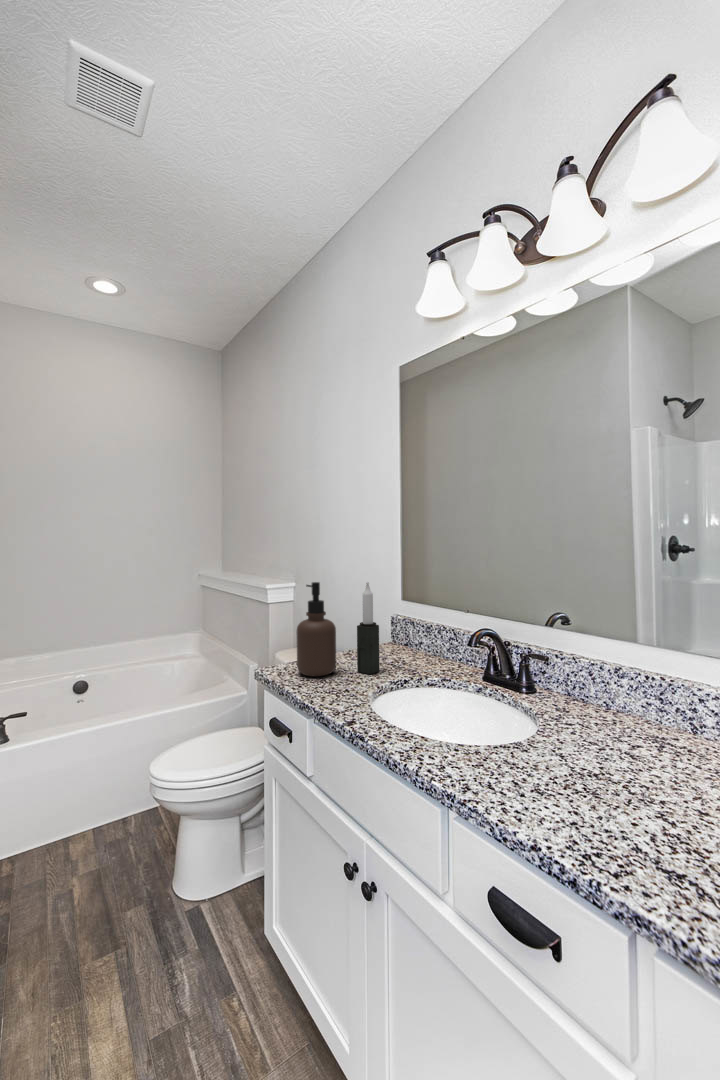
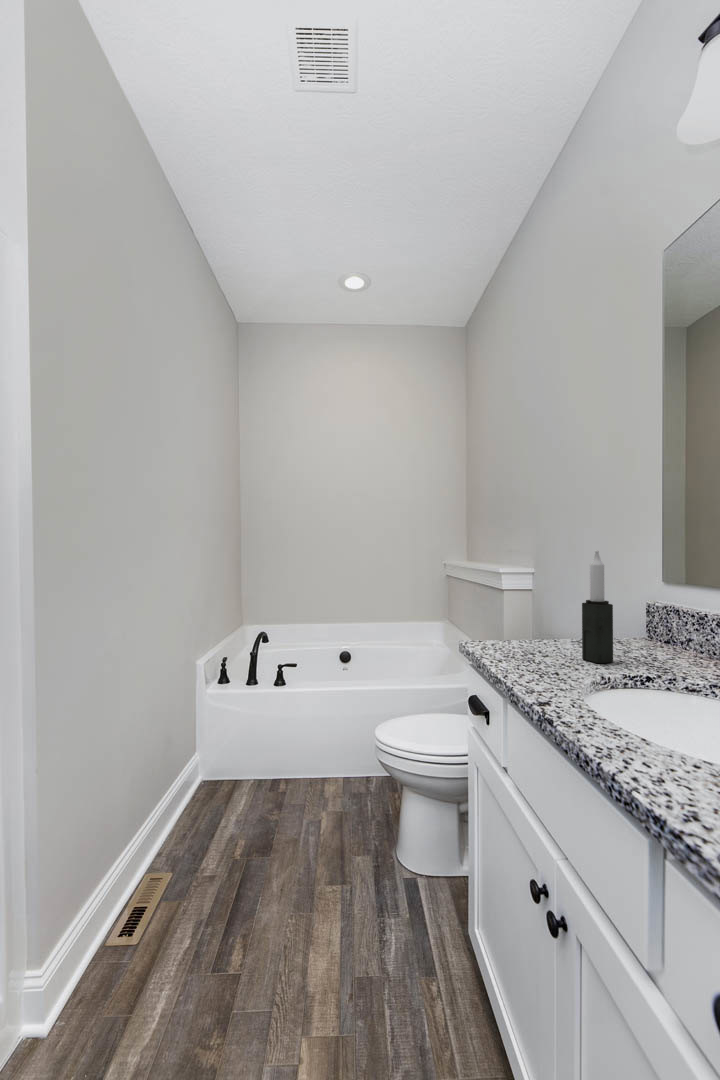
soap dispenser: present [296,582,336,676] -> none [506,549,555,656]

